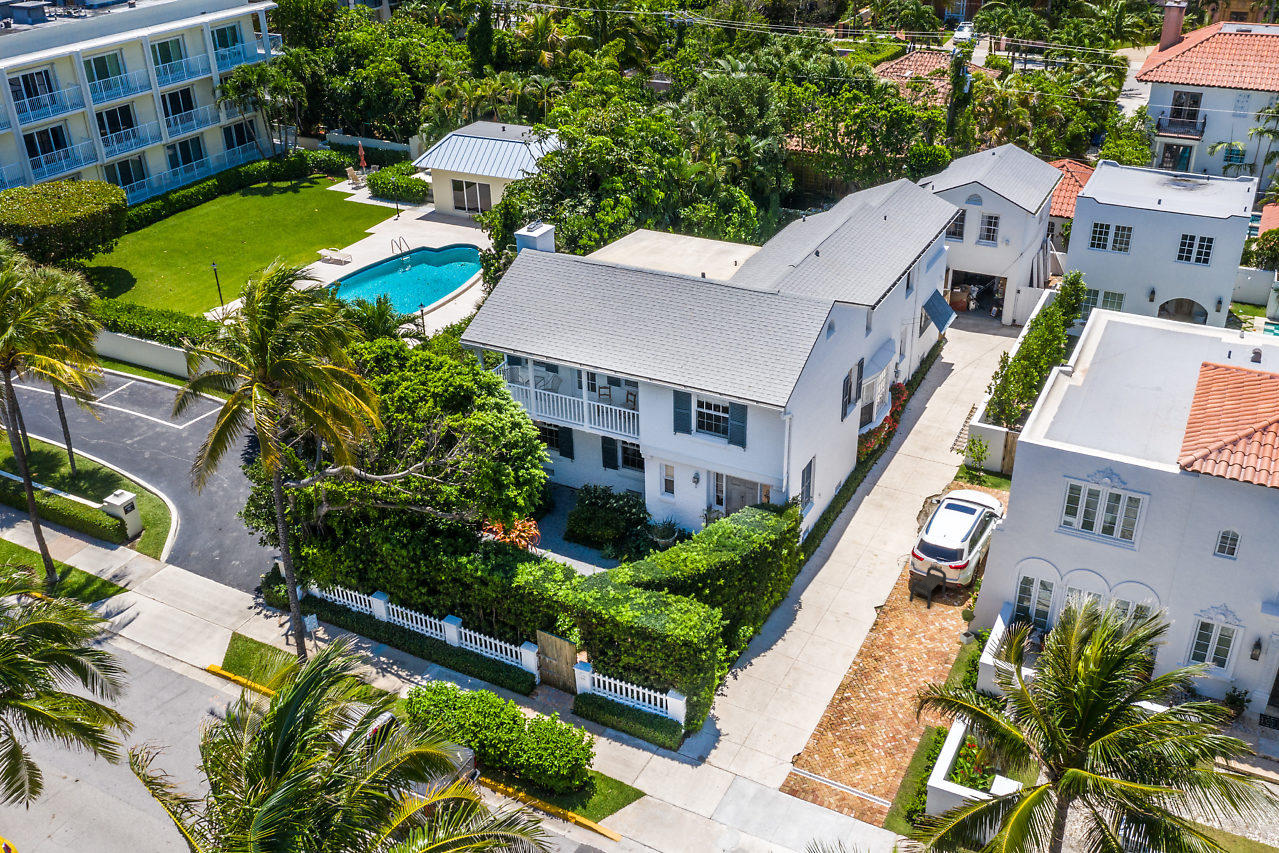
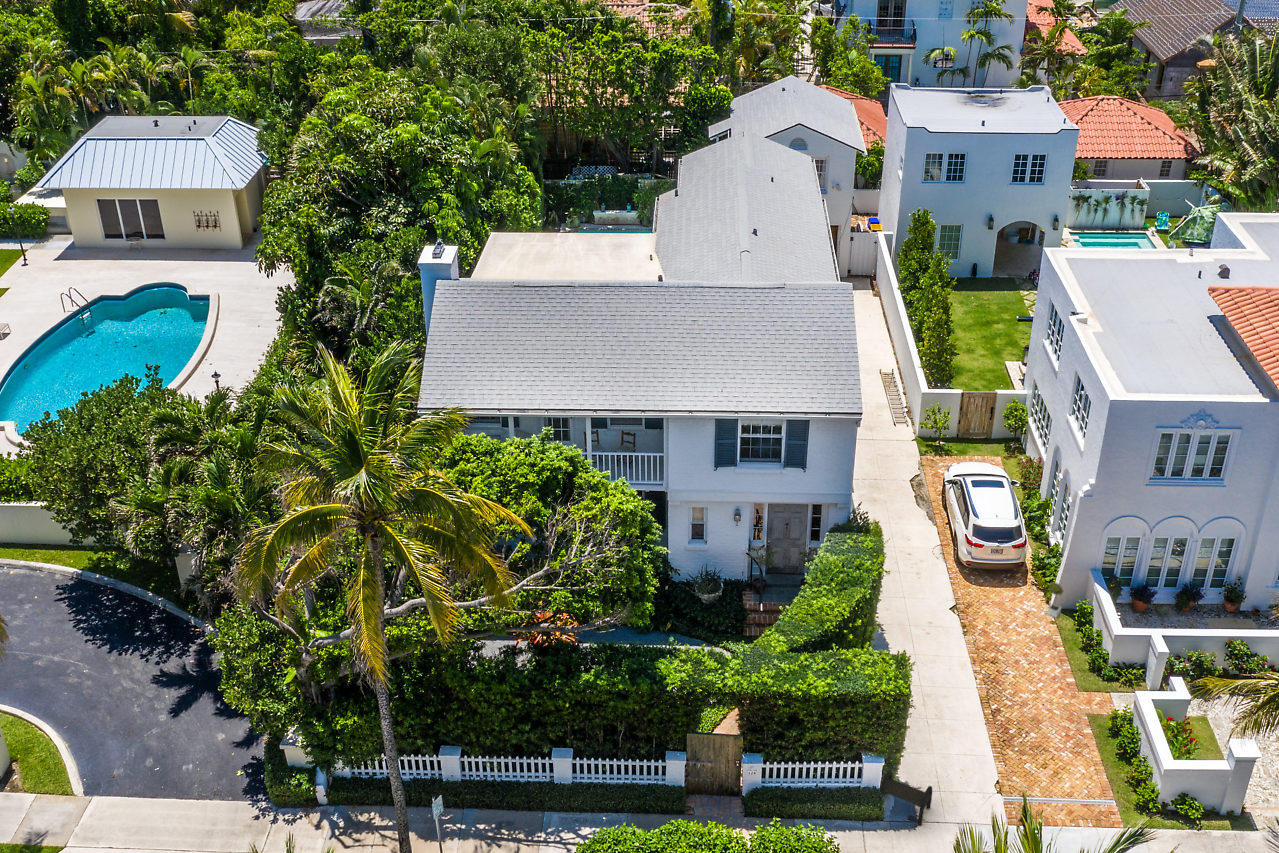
bench: present [910,567,946,609] -> present [880,771,932,826]

